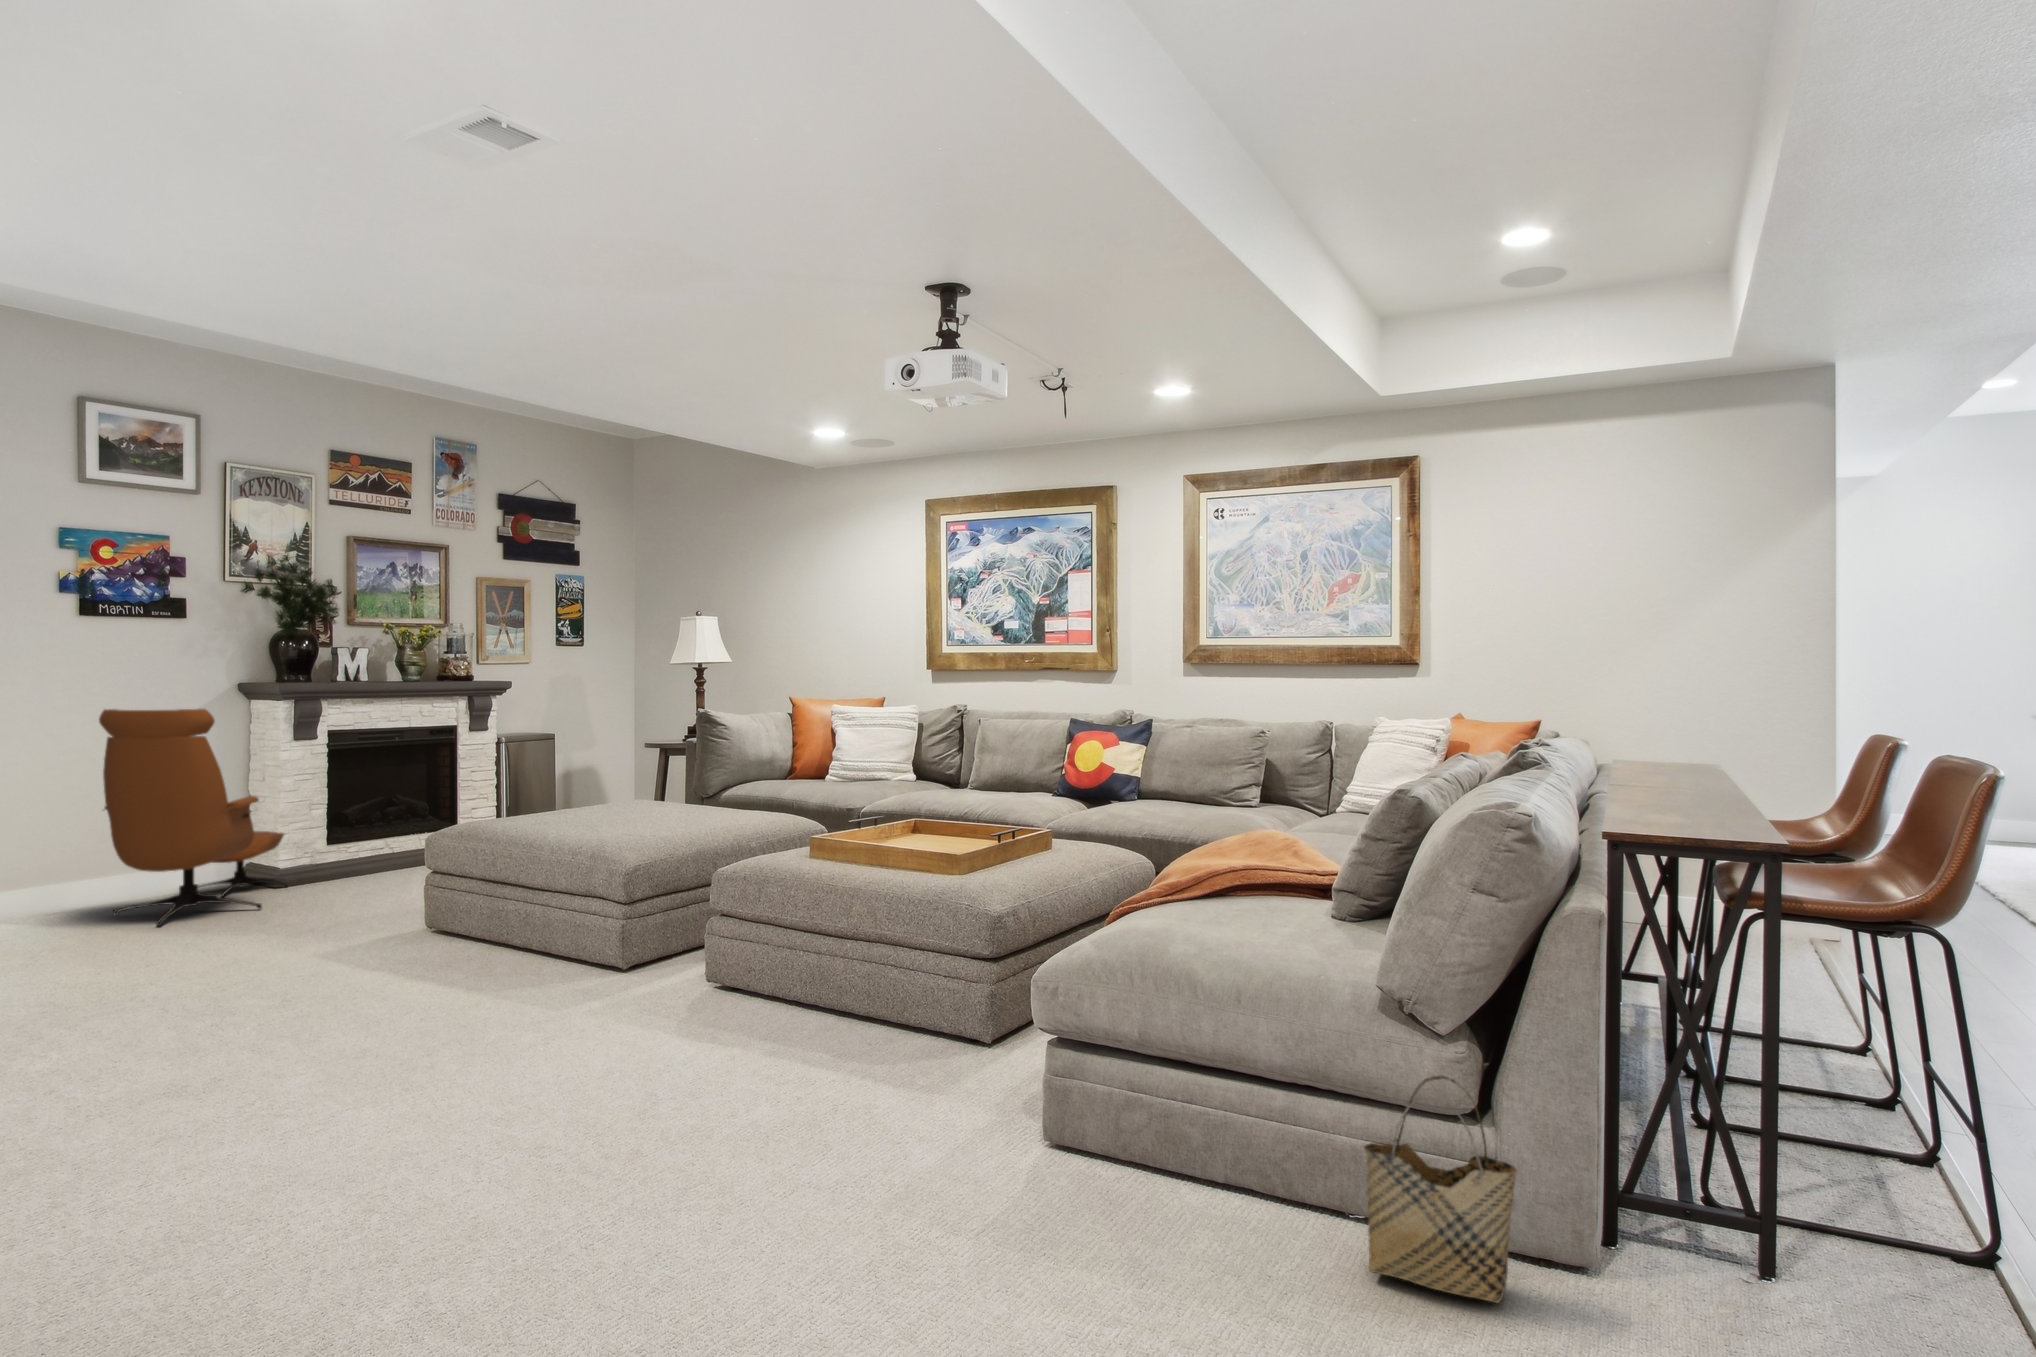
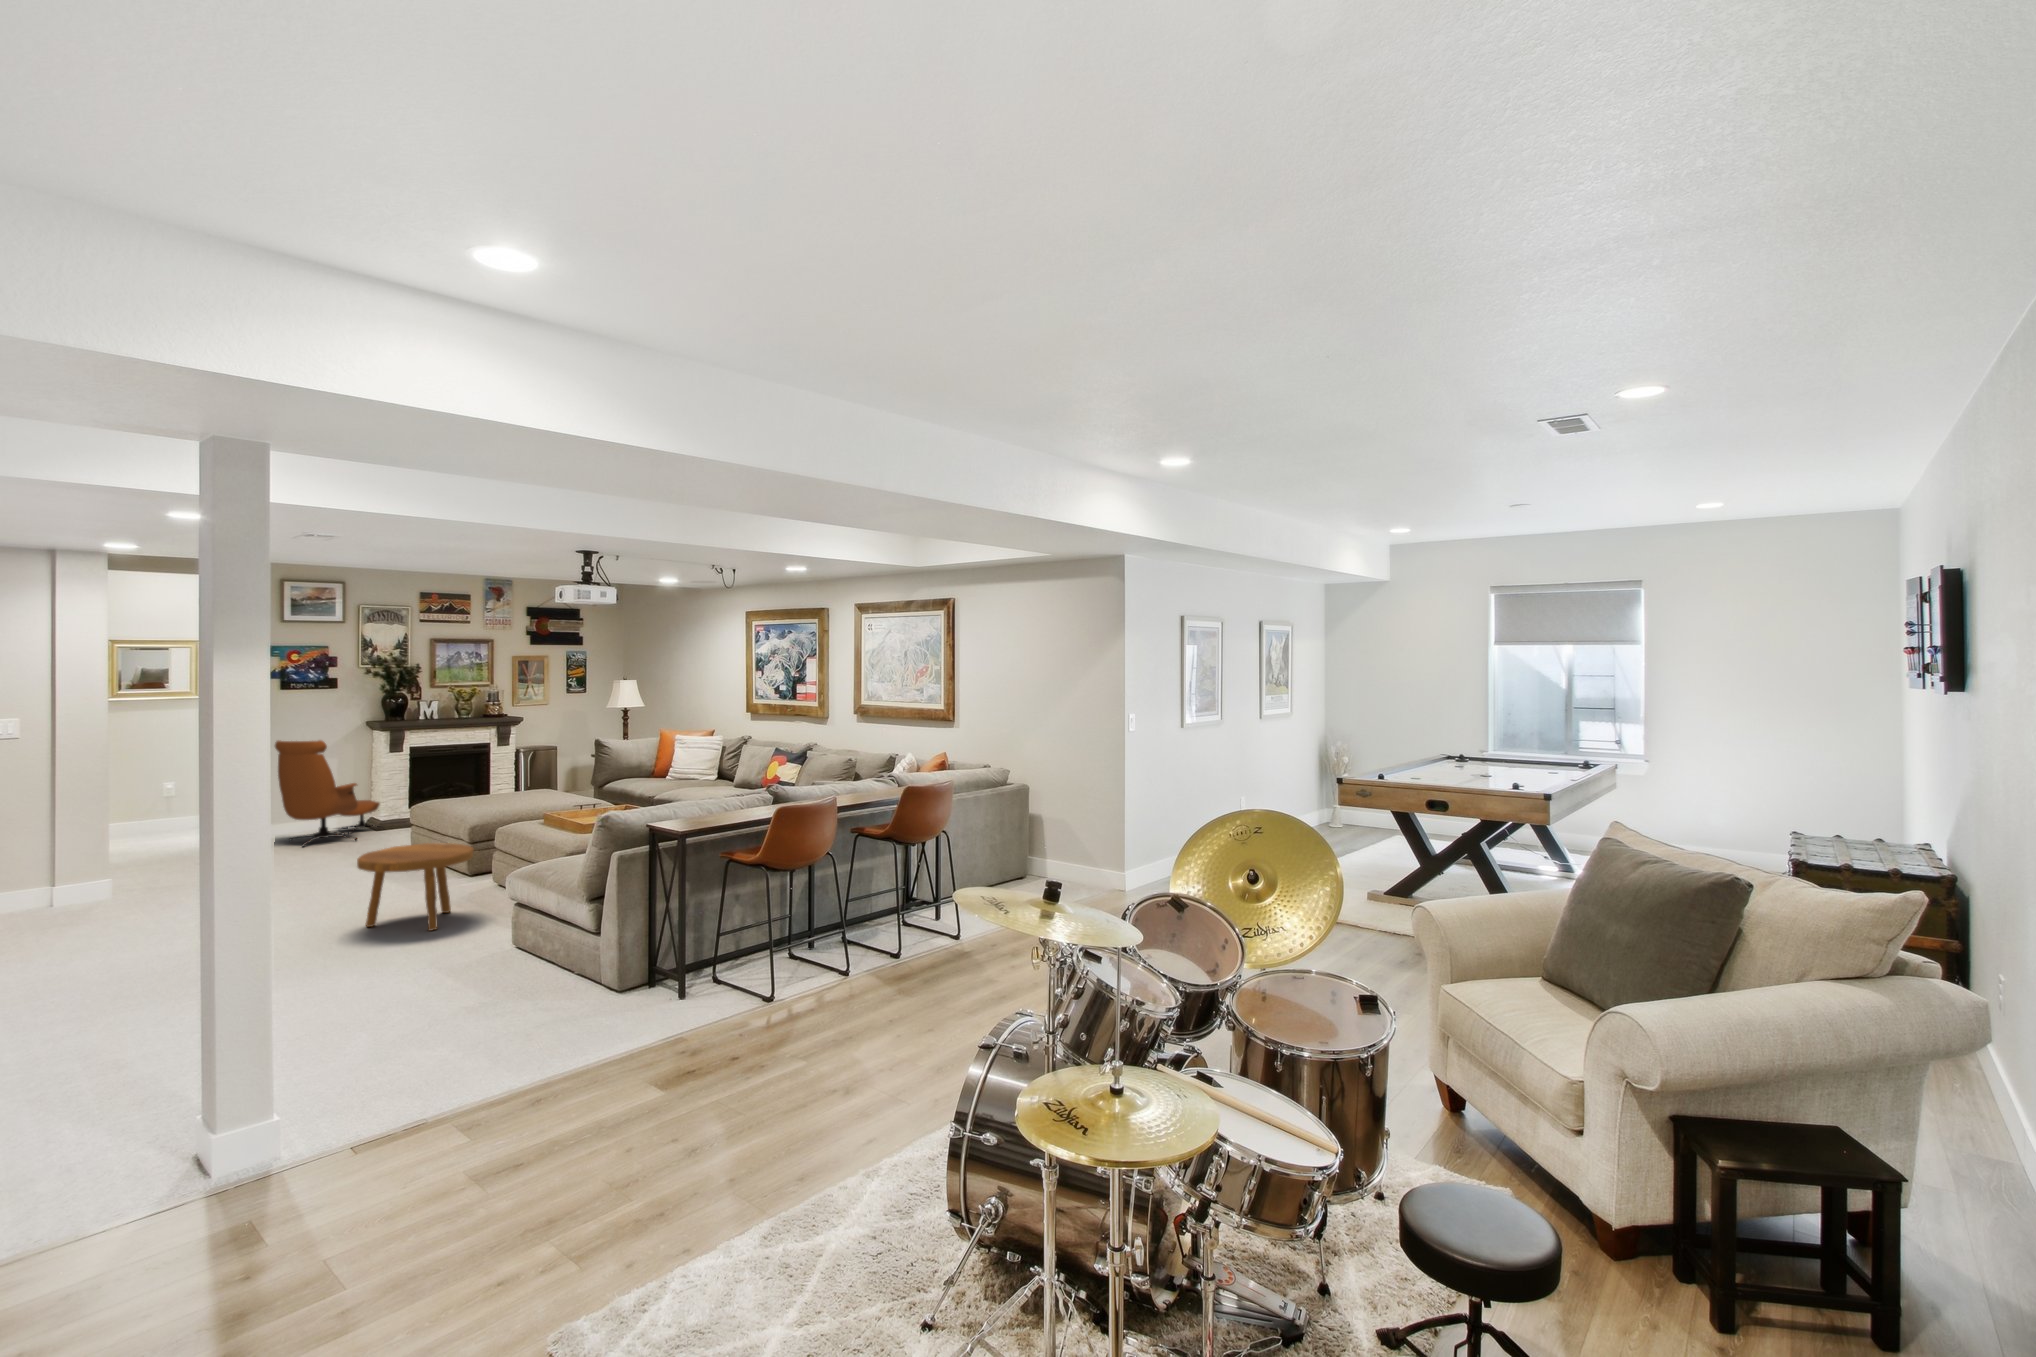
footstool: none [581,904,825,1117] -> present [357,843,474,931]
woven basket: present [1364,1076,1517,1303] -> none [530,913,573,991]

